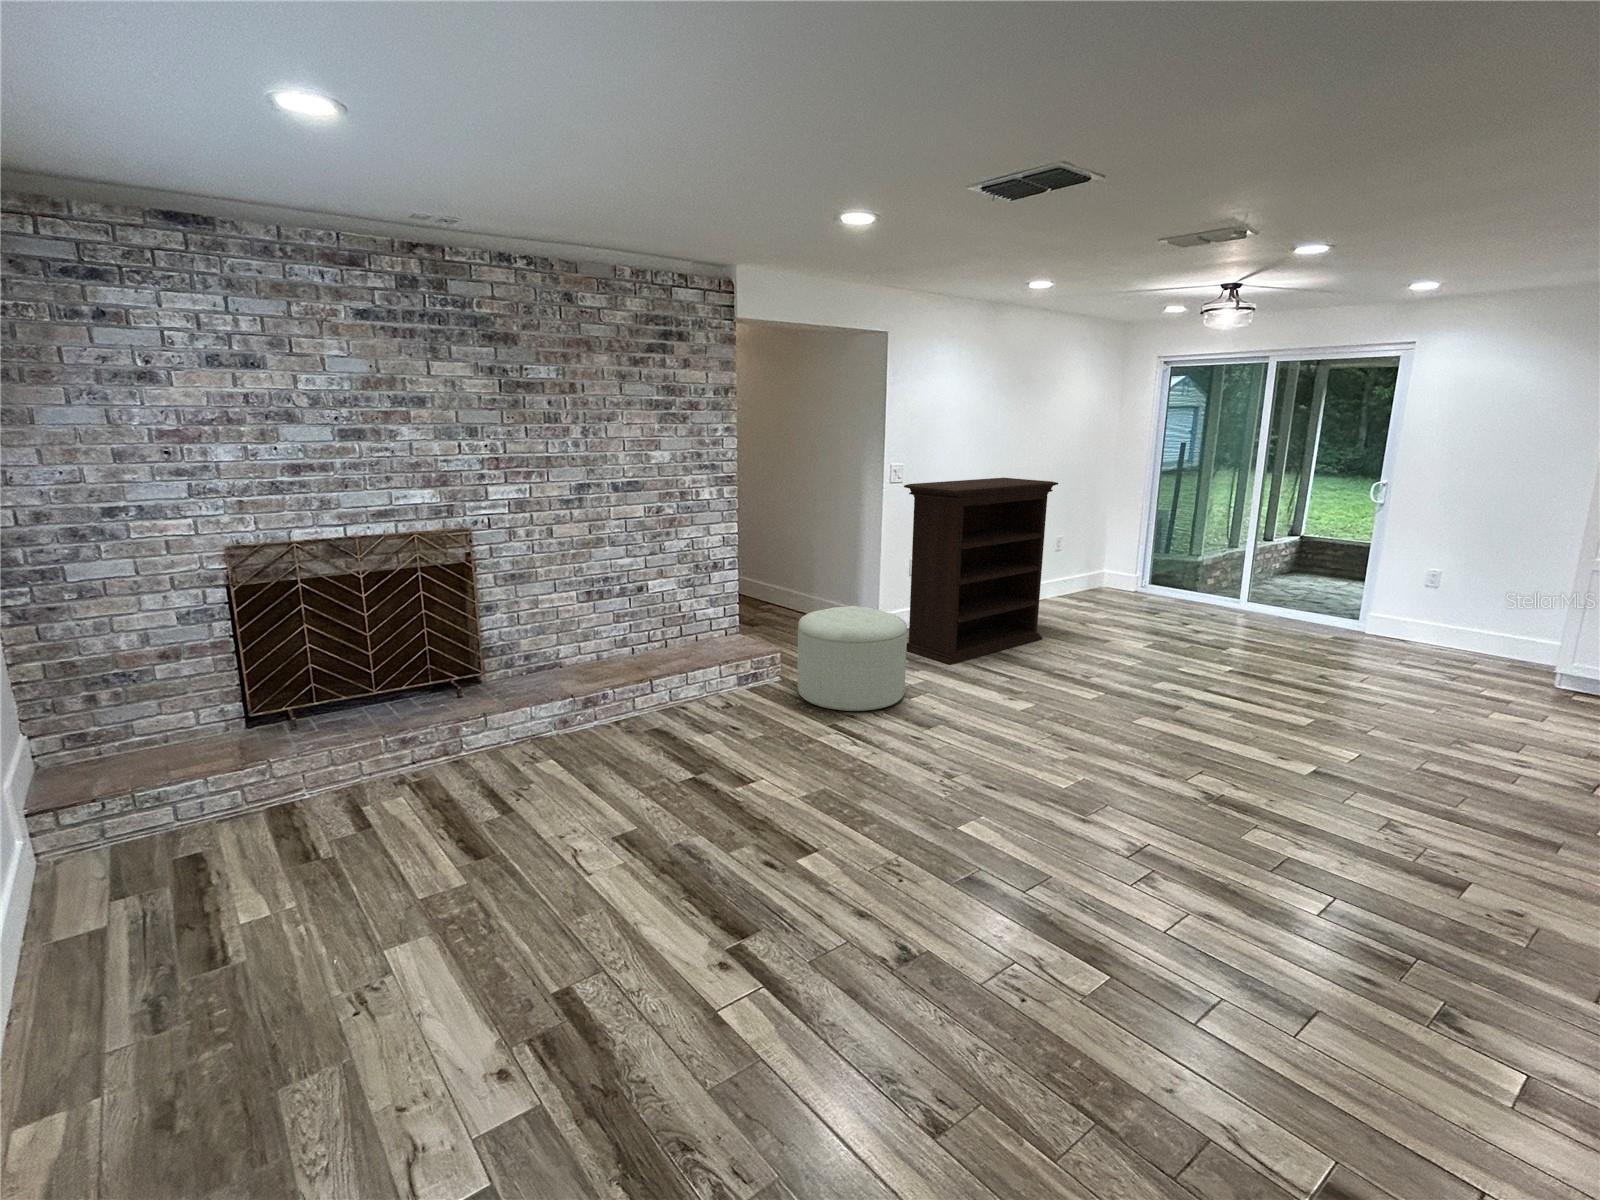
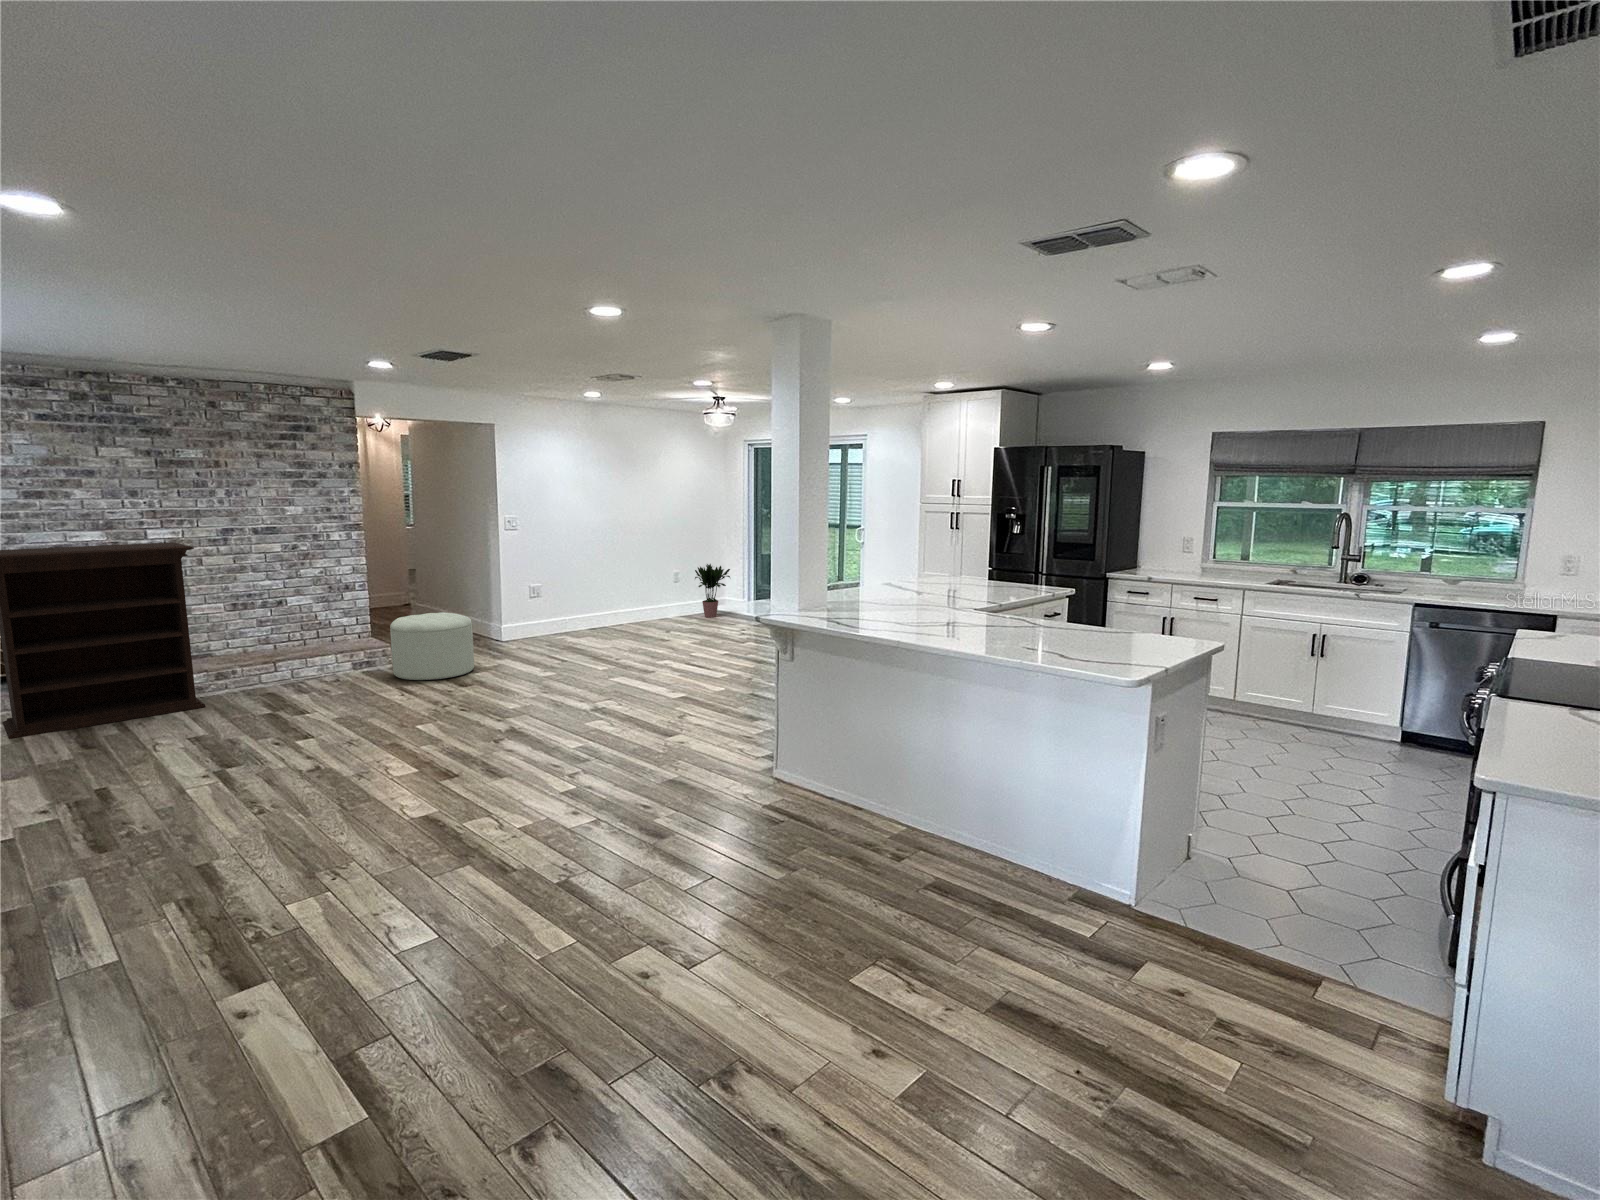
bookshelf: present [904,478,1058,665] -> present [0,542,205,739]
potted plant: none [1071,527,1133,600] -> present [695,564,730,617]

